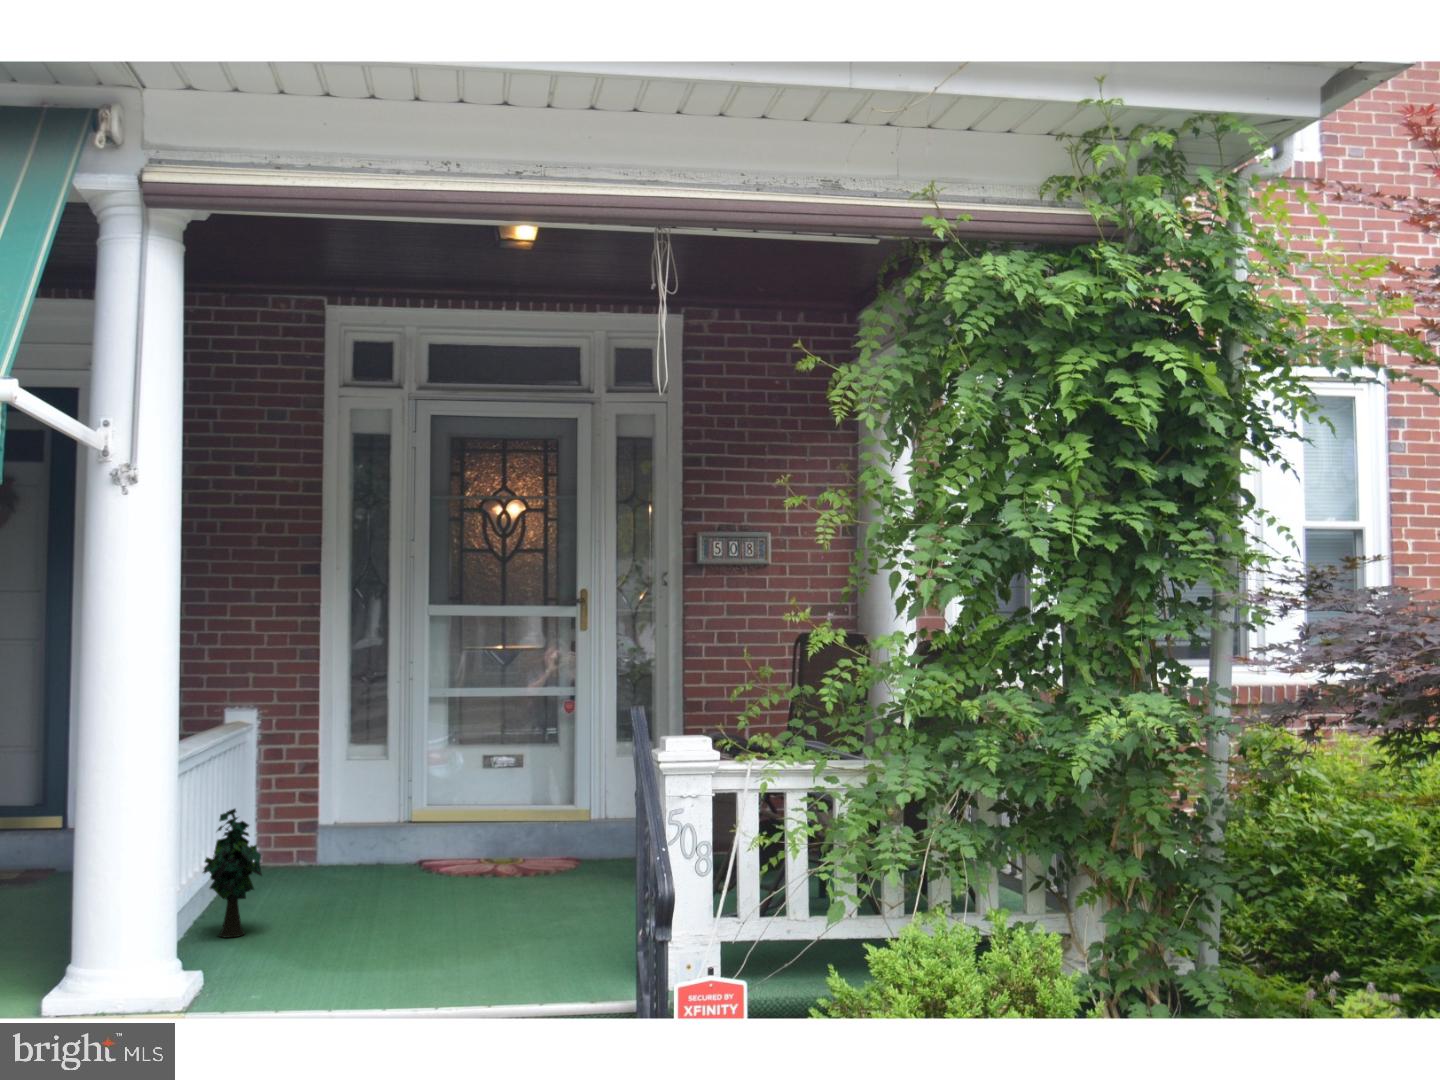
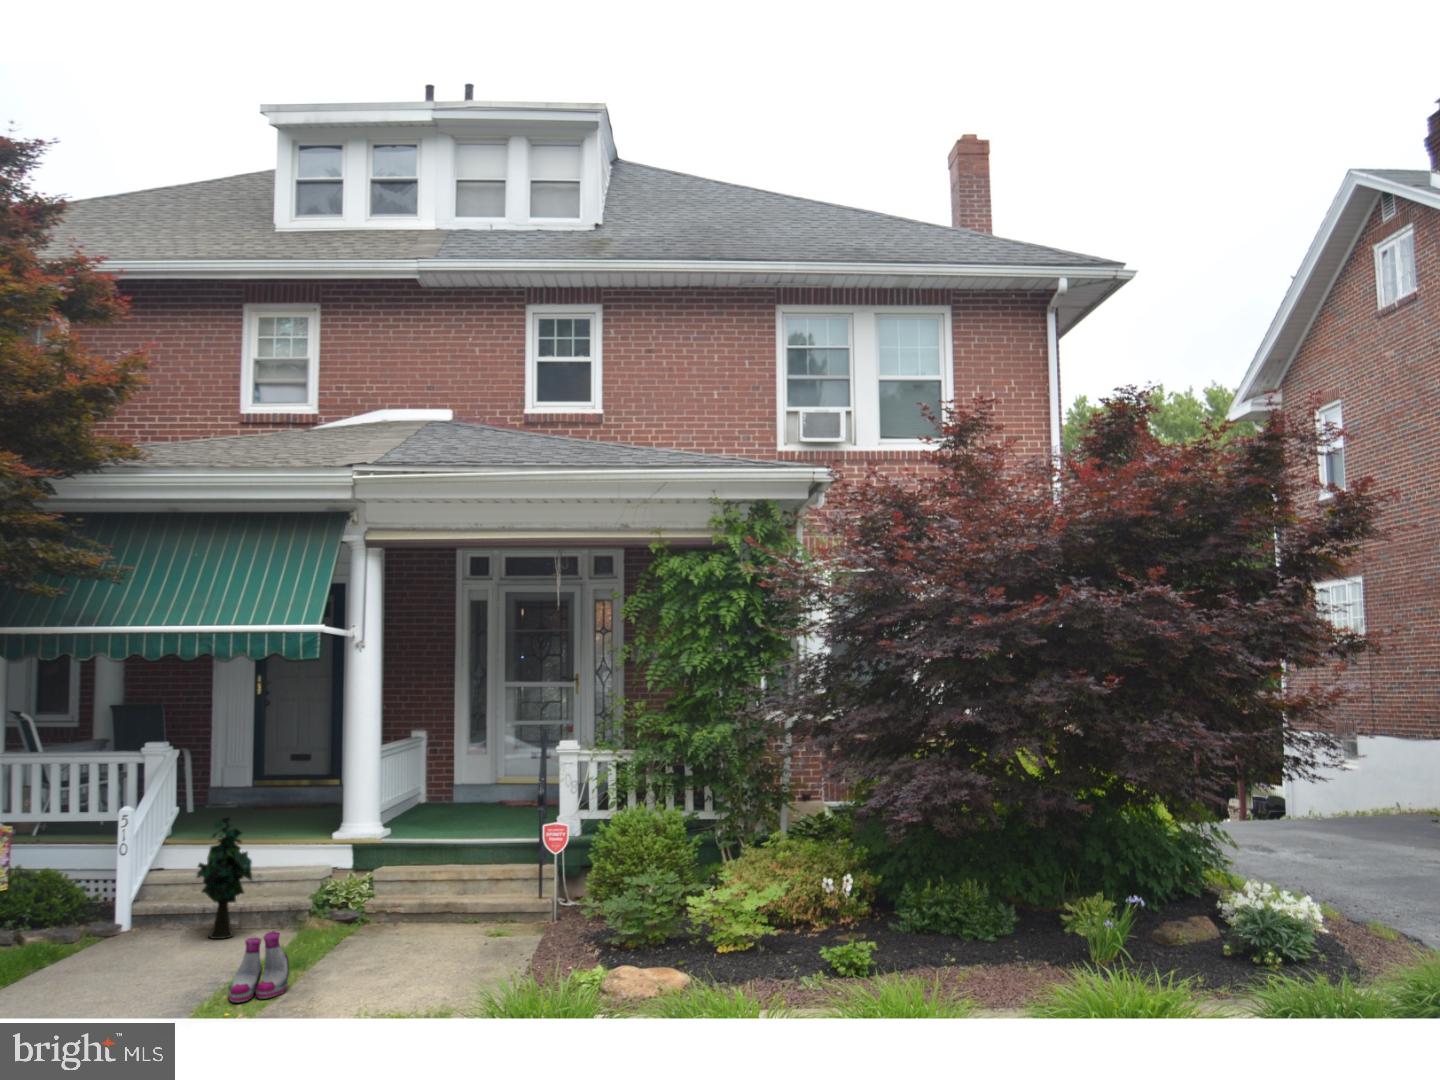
boots: none [234,928,297,1002] -> present [228,931,289,1002]

